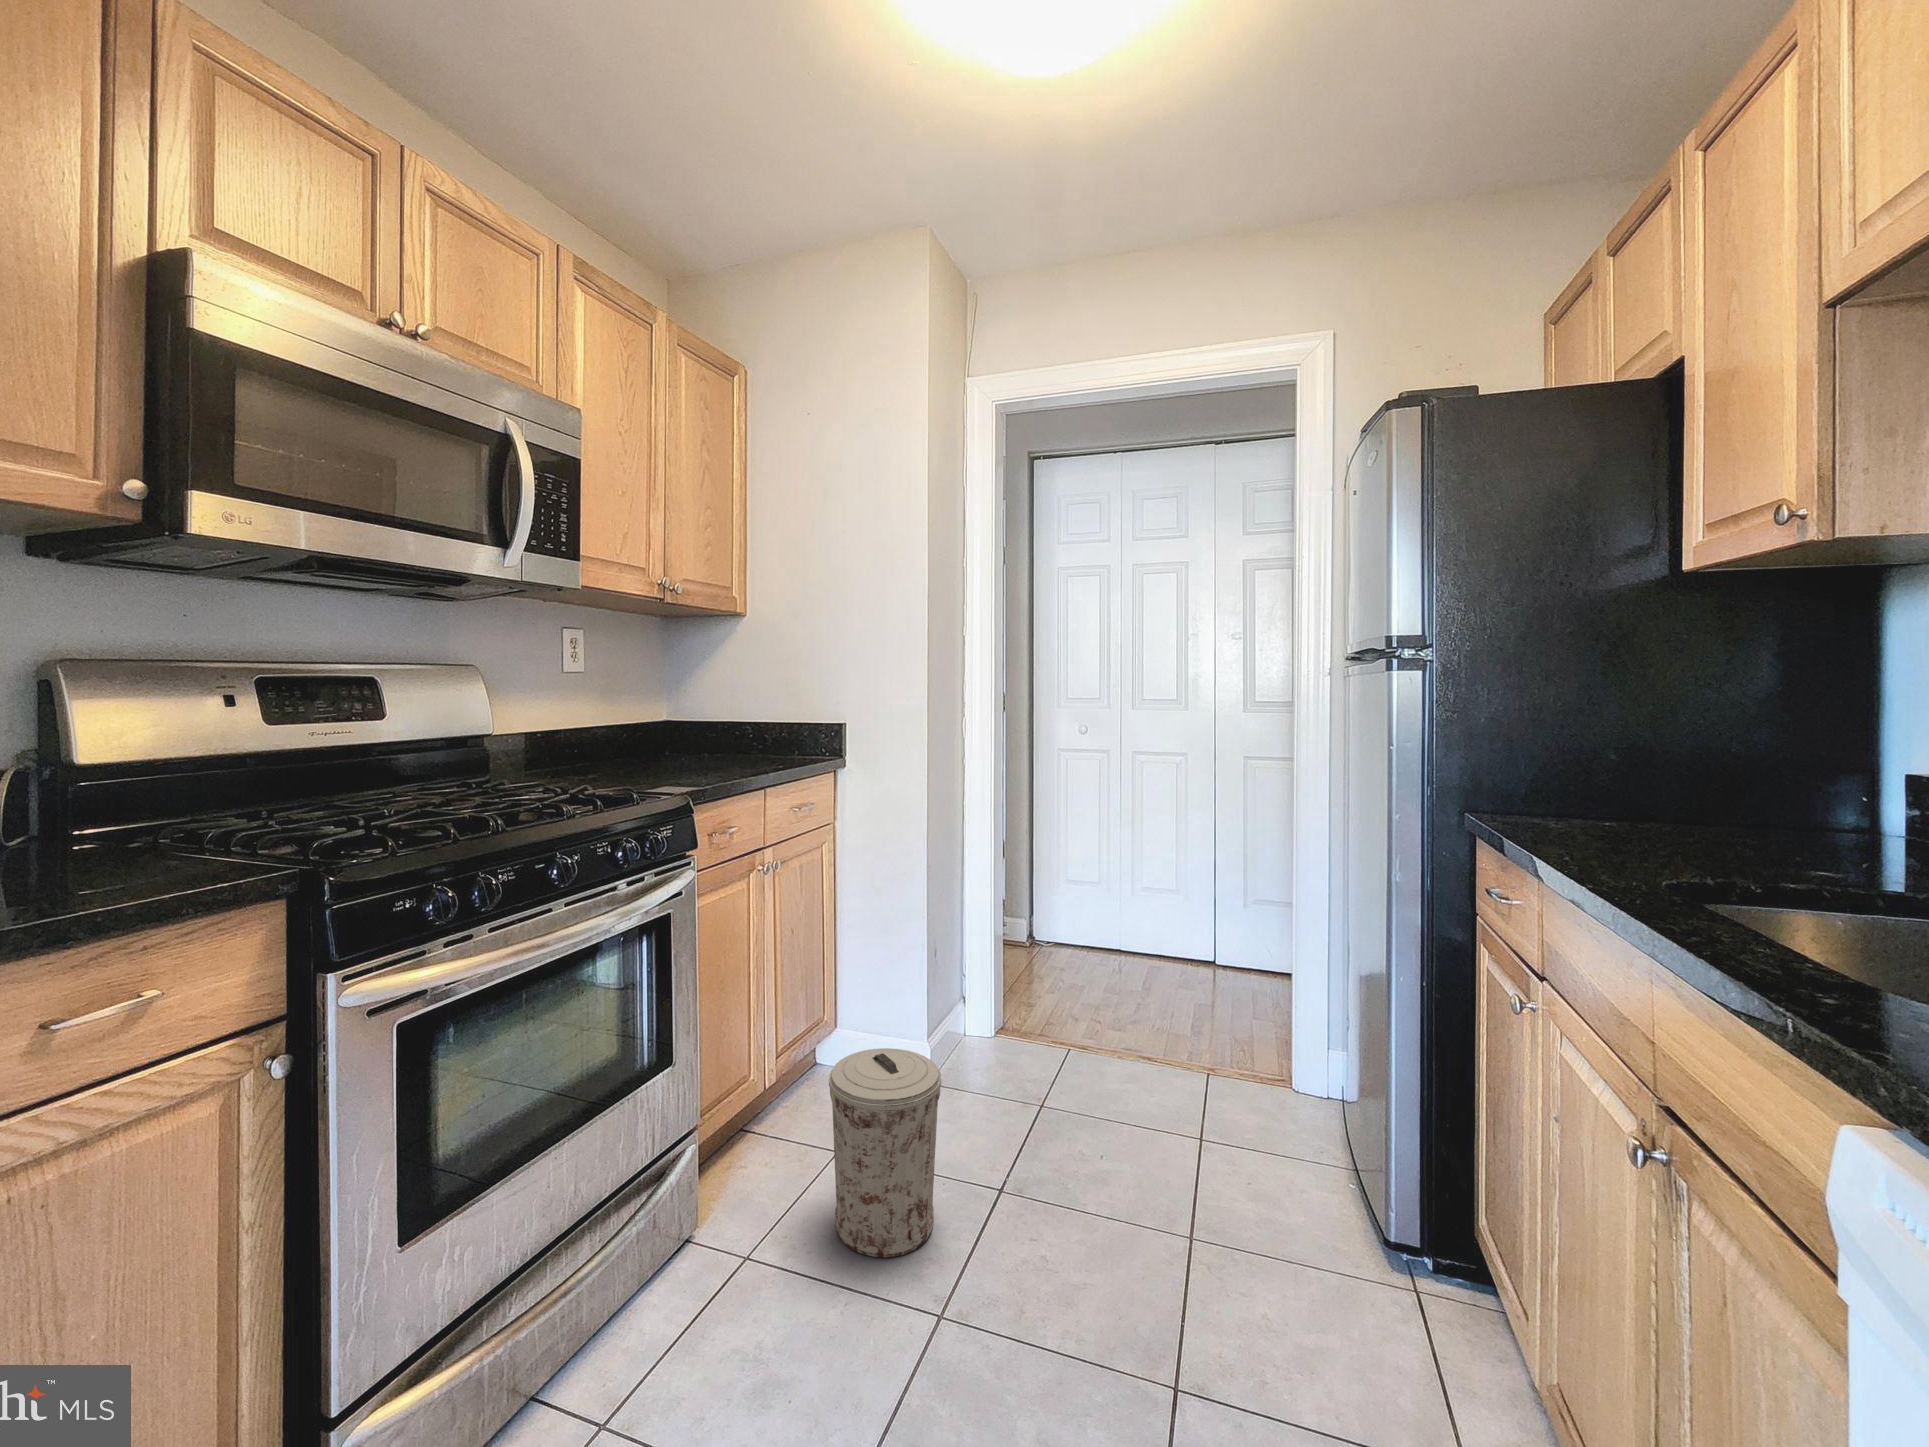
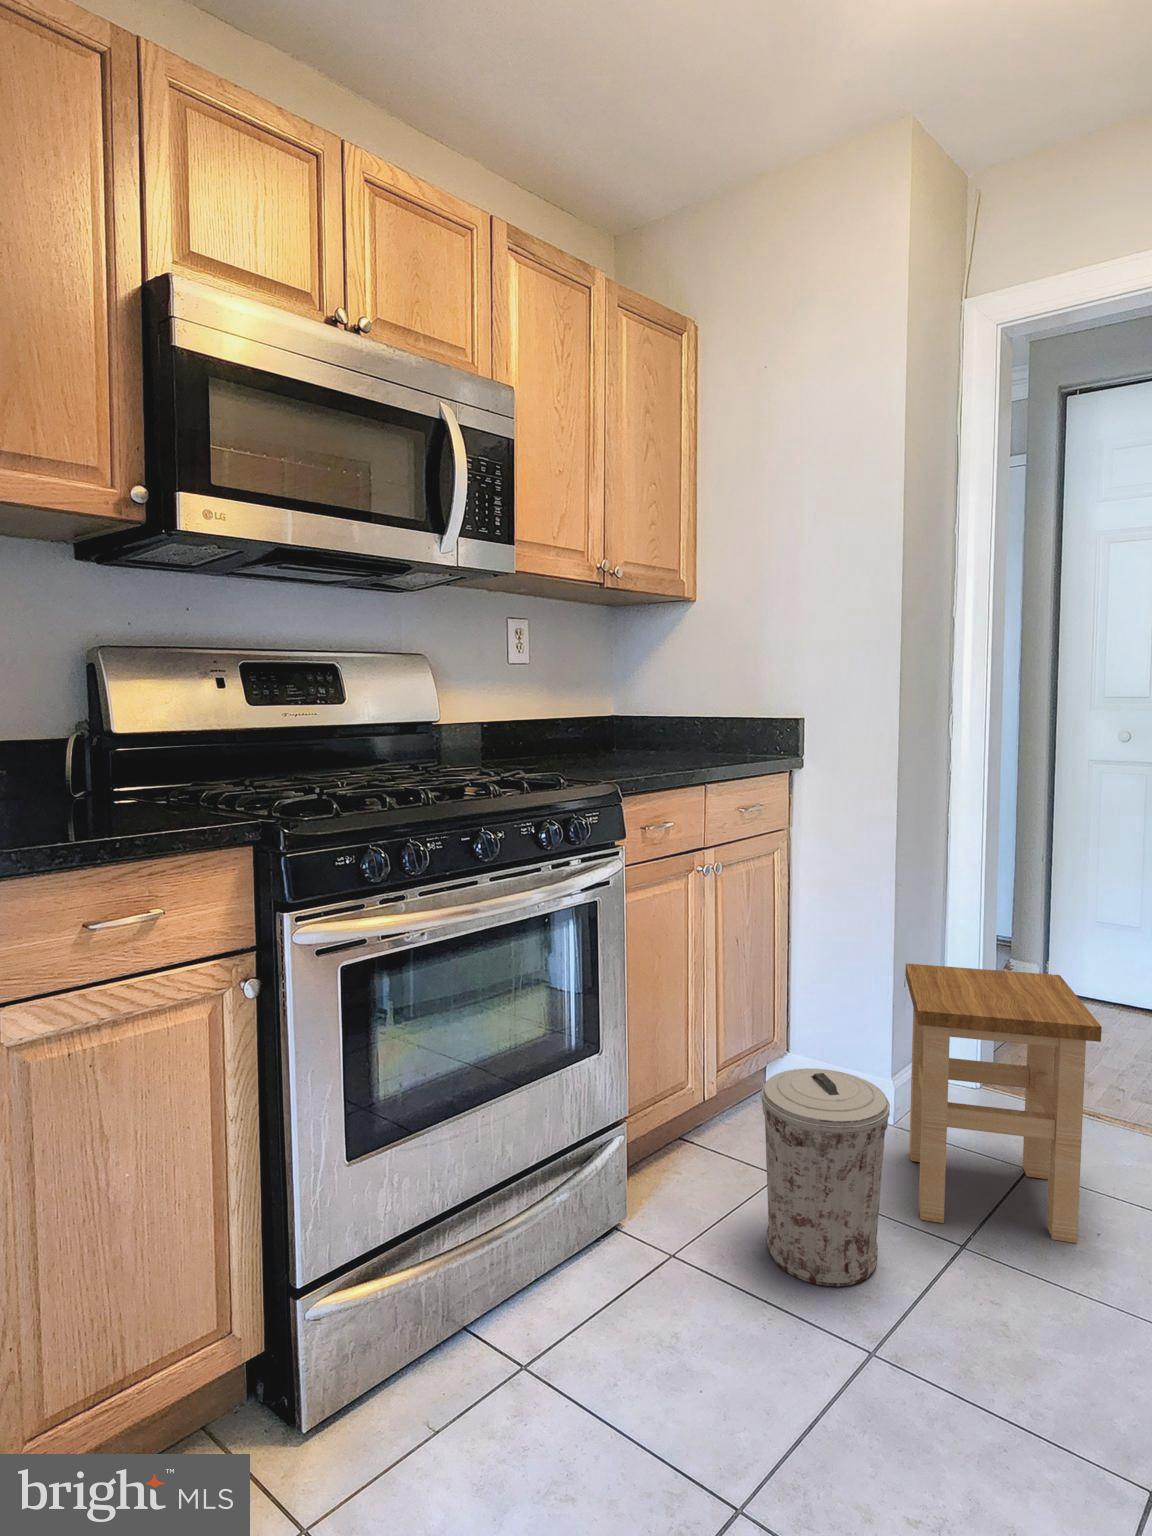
stool: none [941,936,1097,1172] -> present [905,964,1102,1243]

